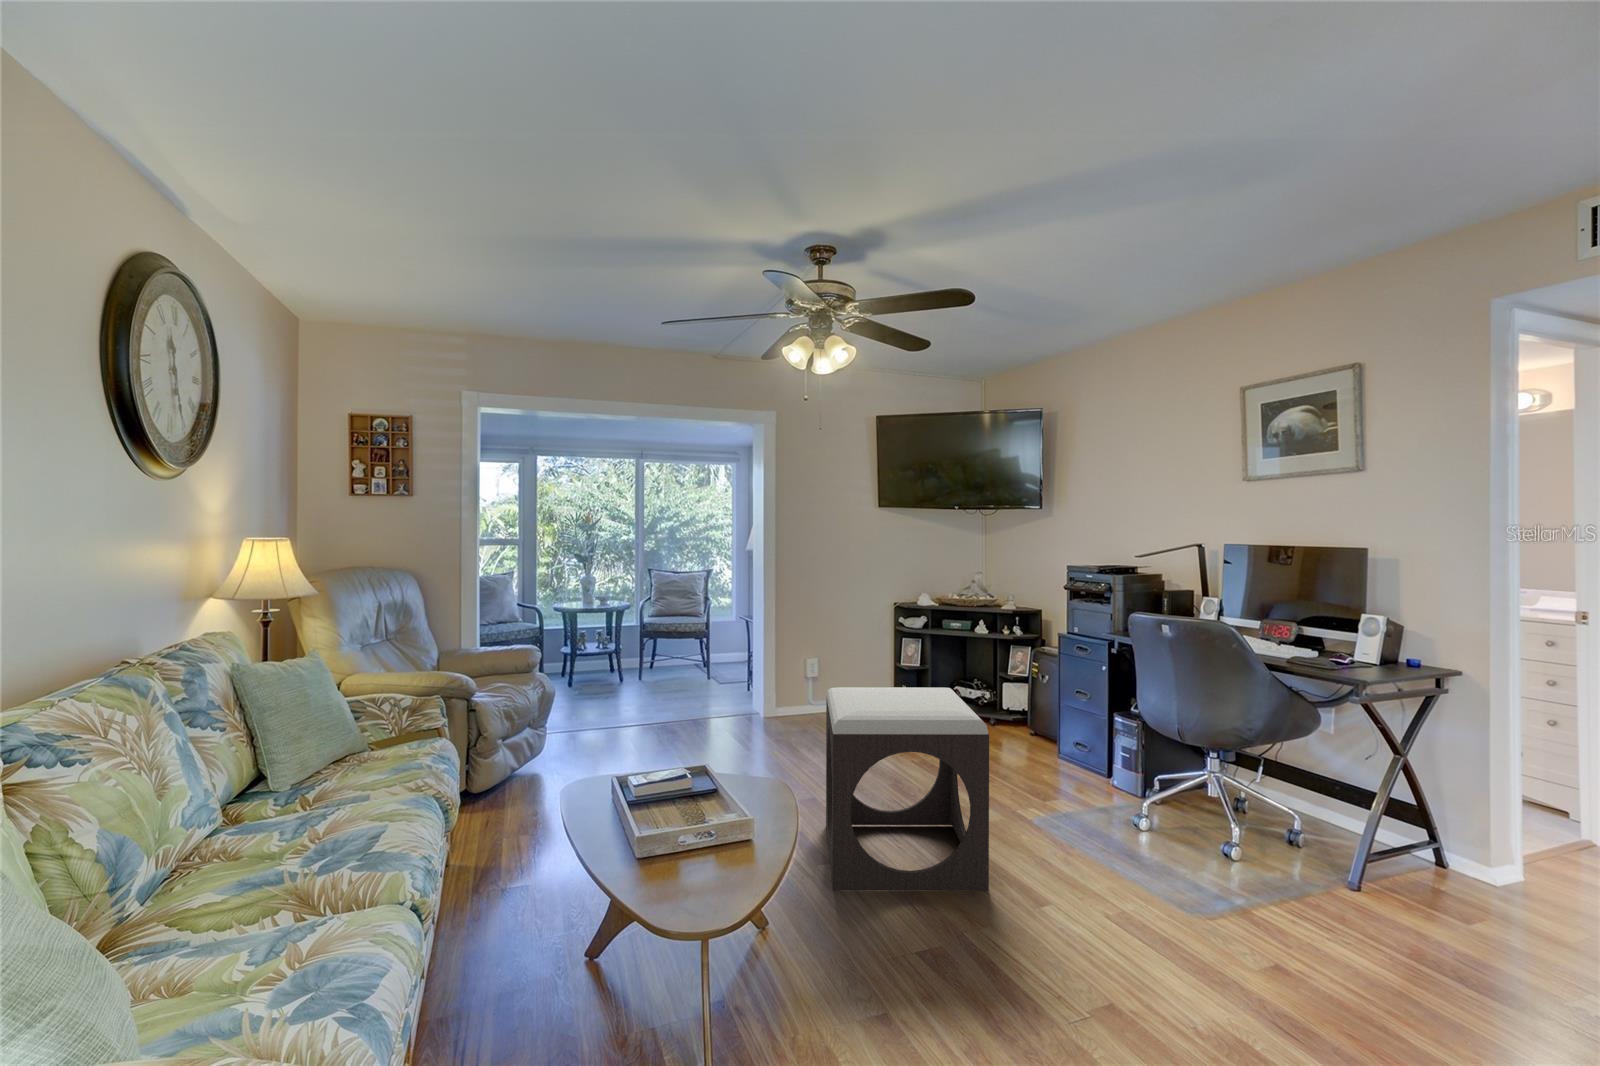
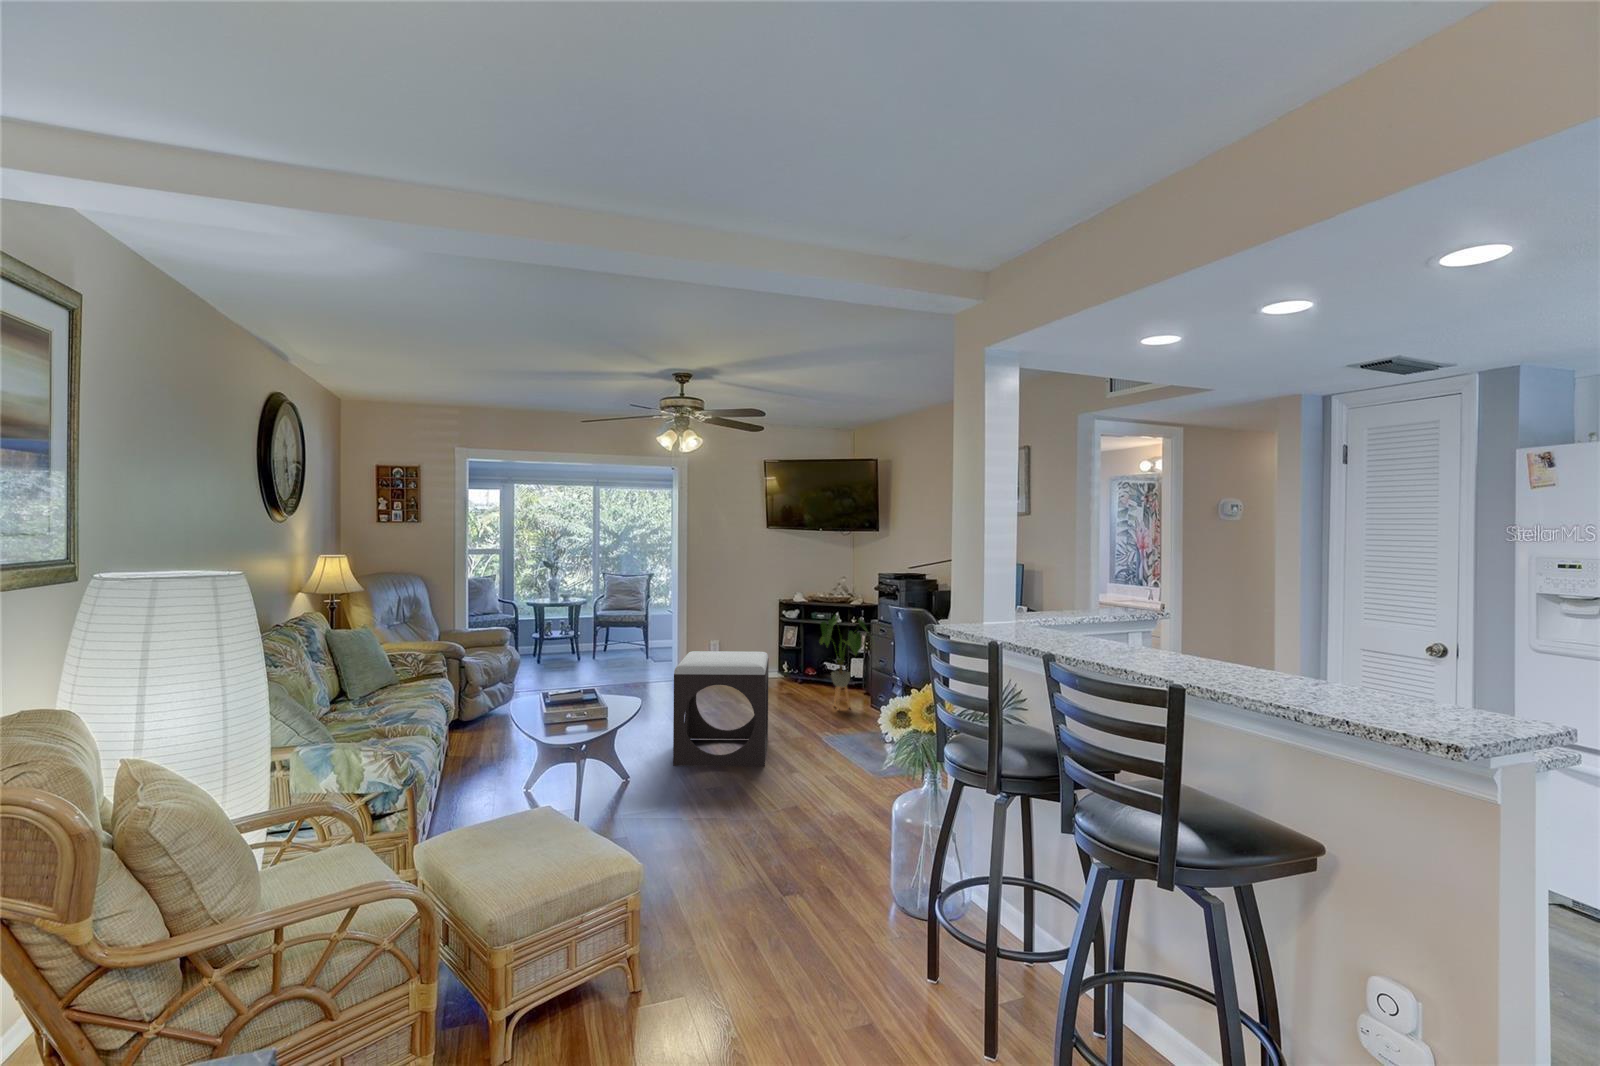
house plant: none [983,625,1070,764] -> present [819,615,873,709]

